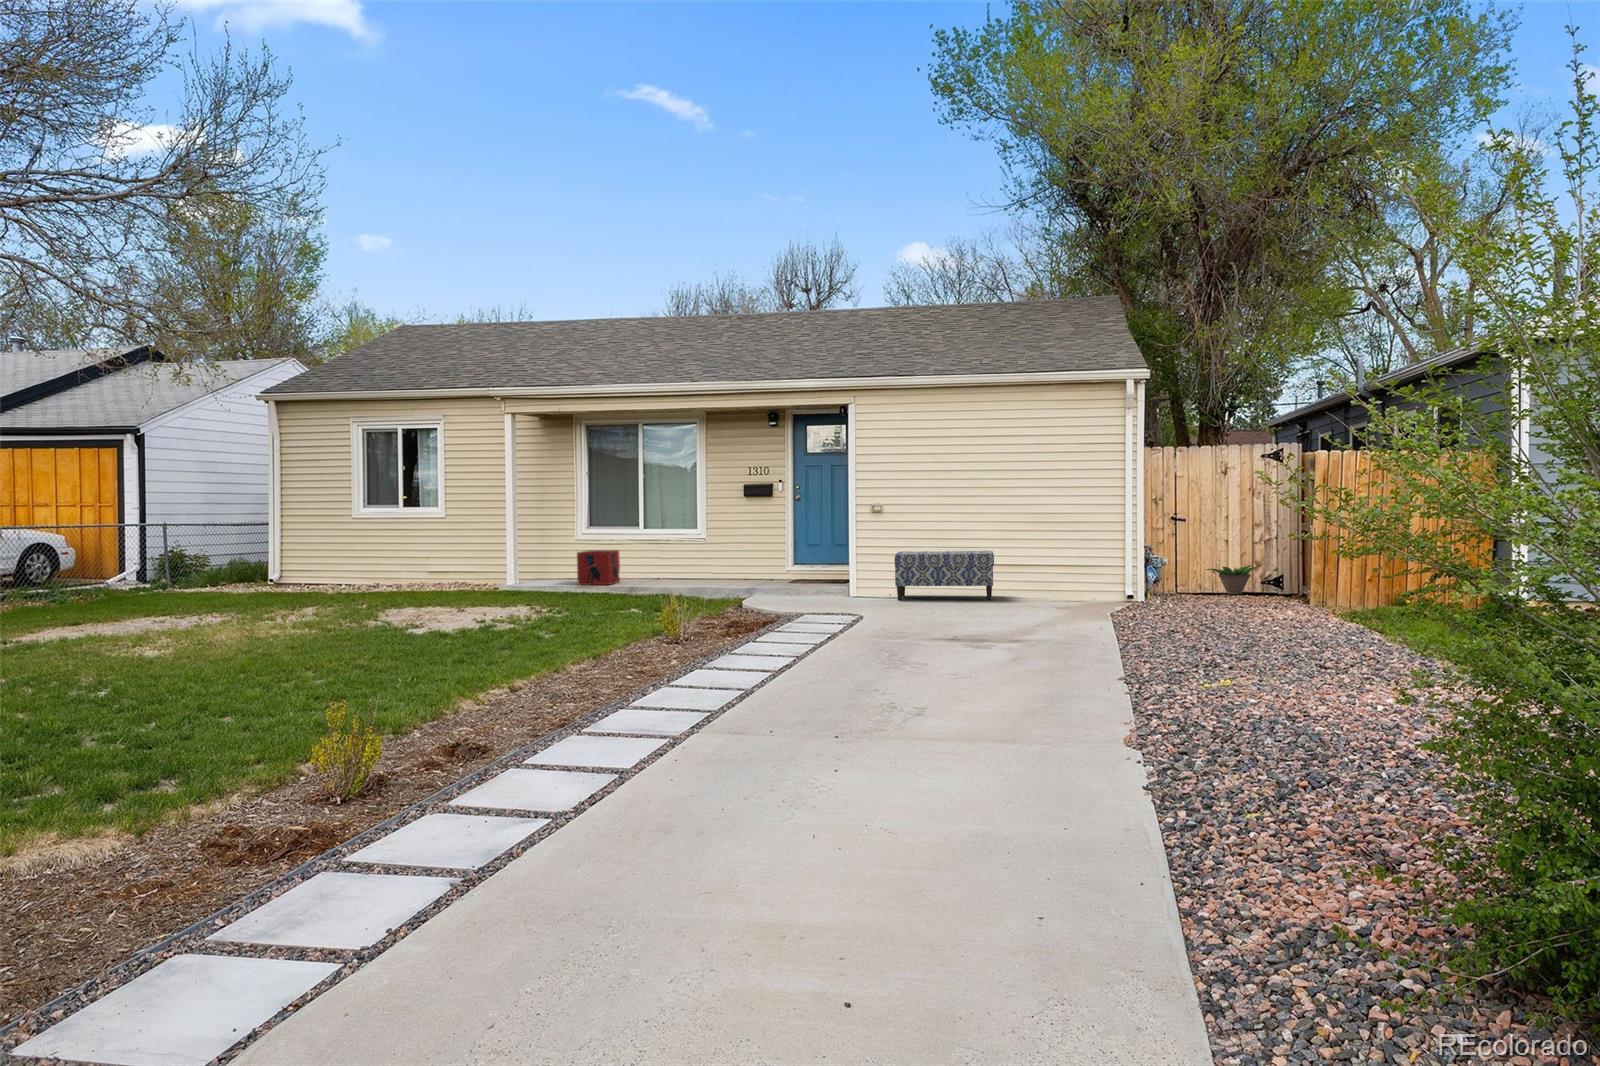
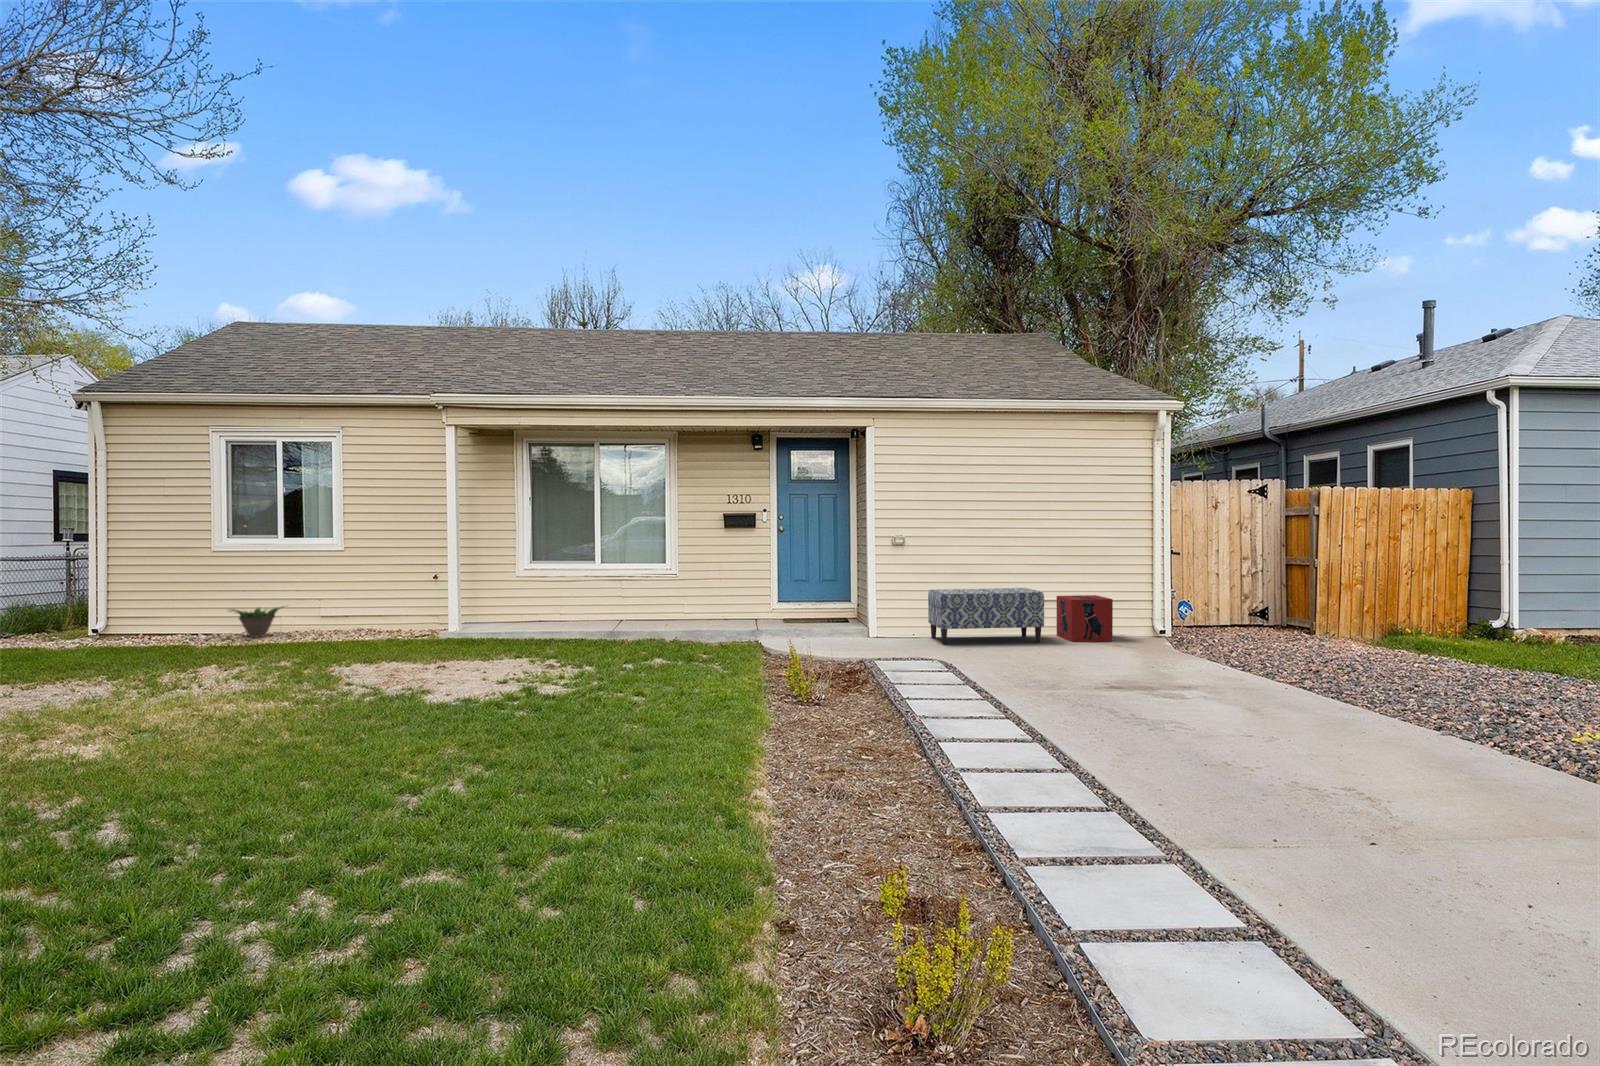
storage box: present [577,550,620,585] -> present [1057,595,1113,642]
decorative plant: present [1206,565,1260,594] -> present [232,607,284,638]

